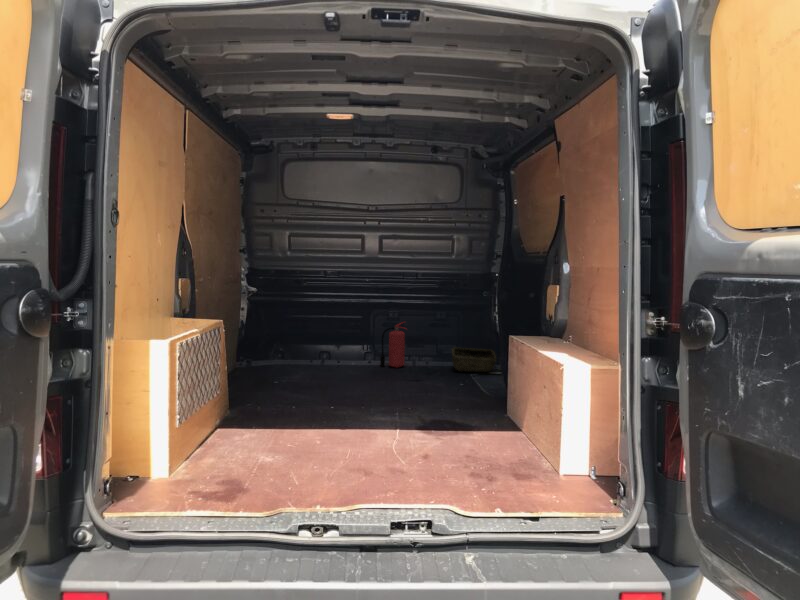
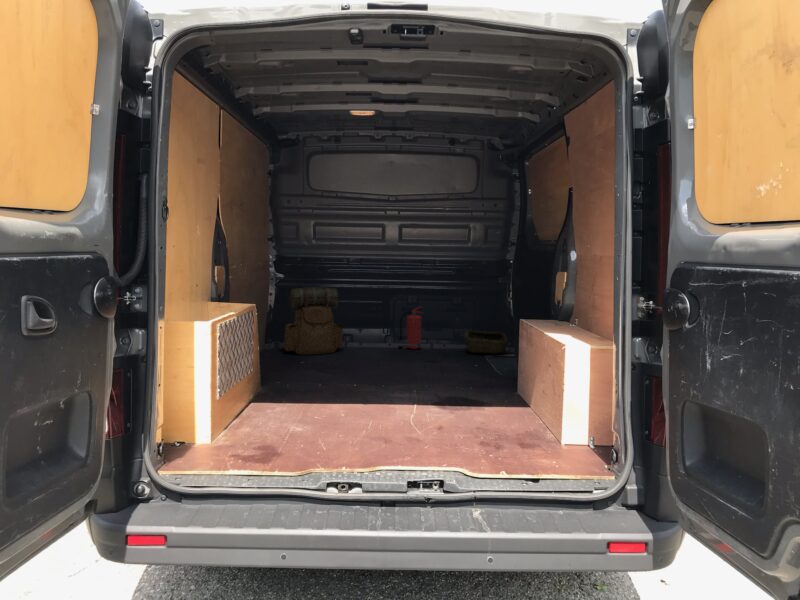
backpack: none [256,301,320,374] -> present [284,287,343,355]

